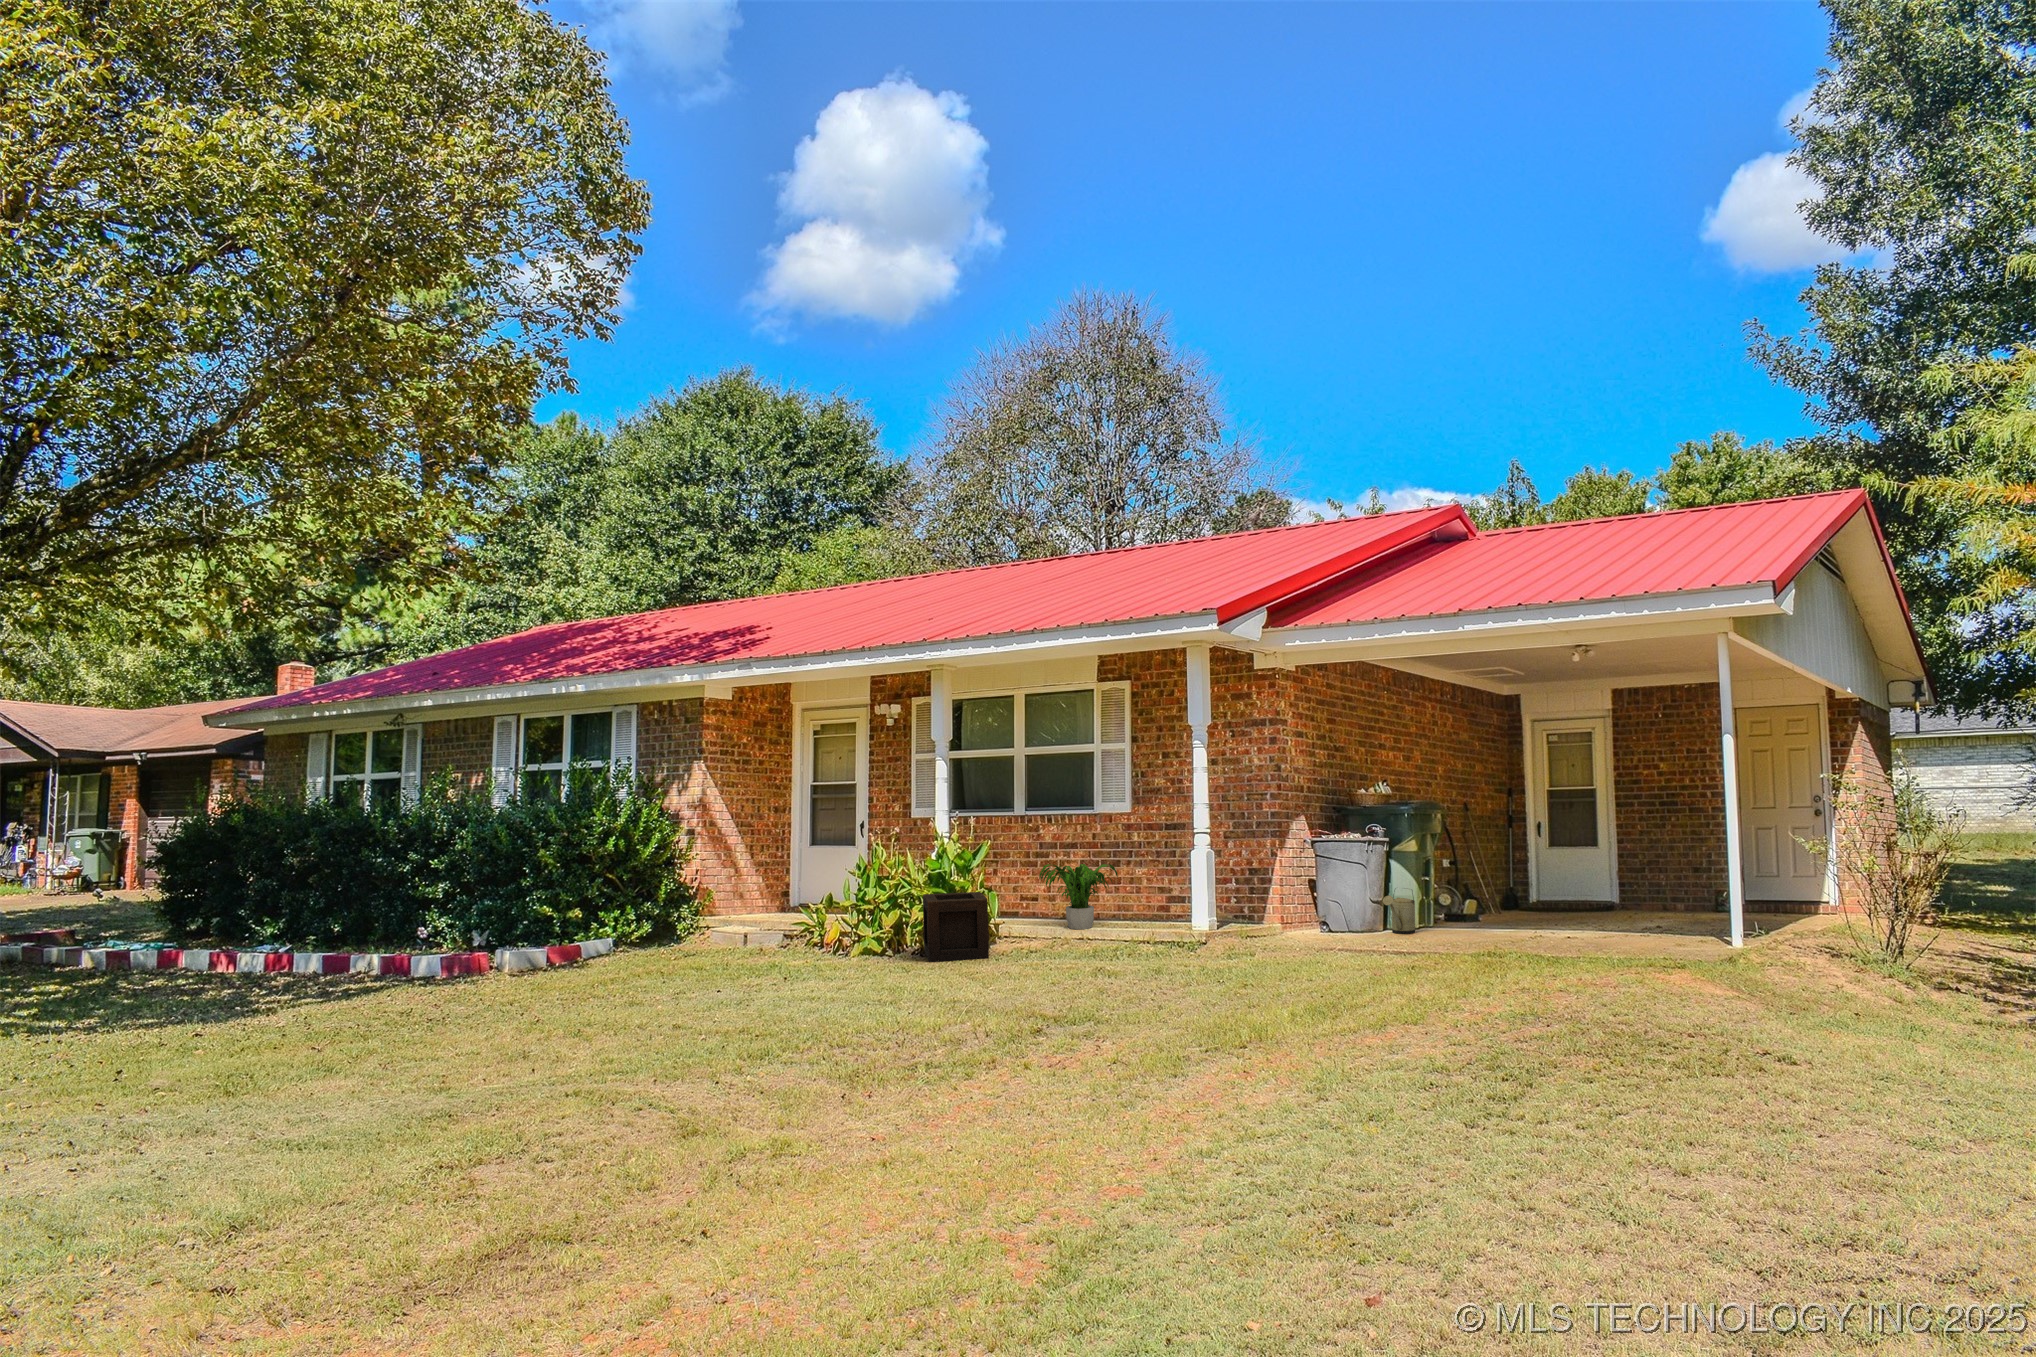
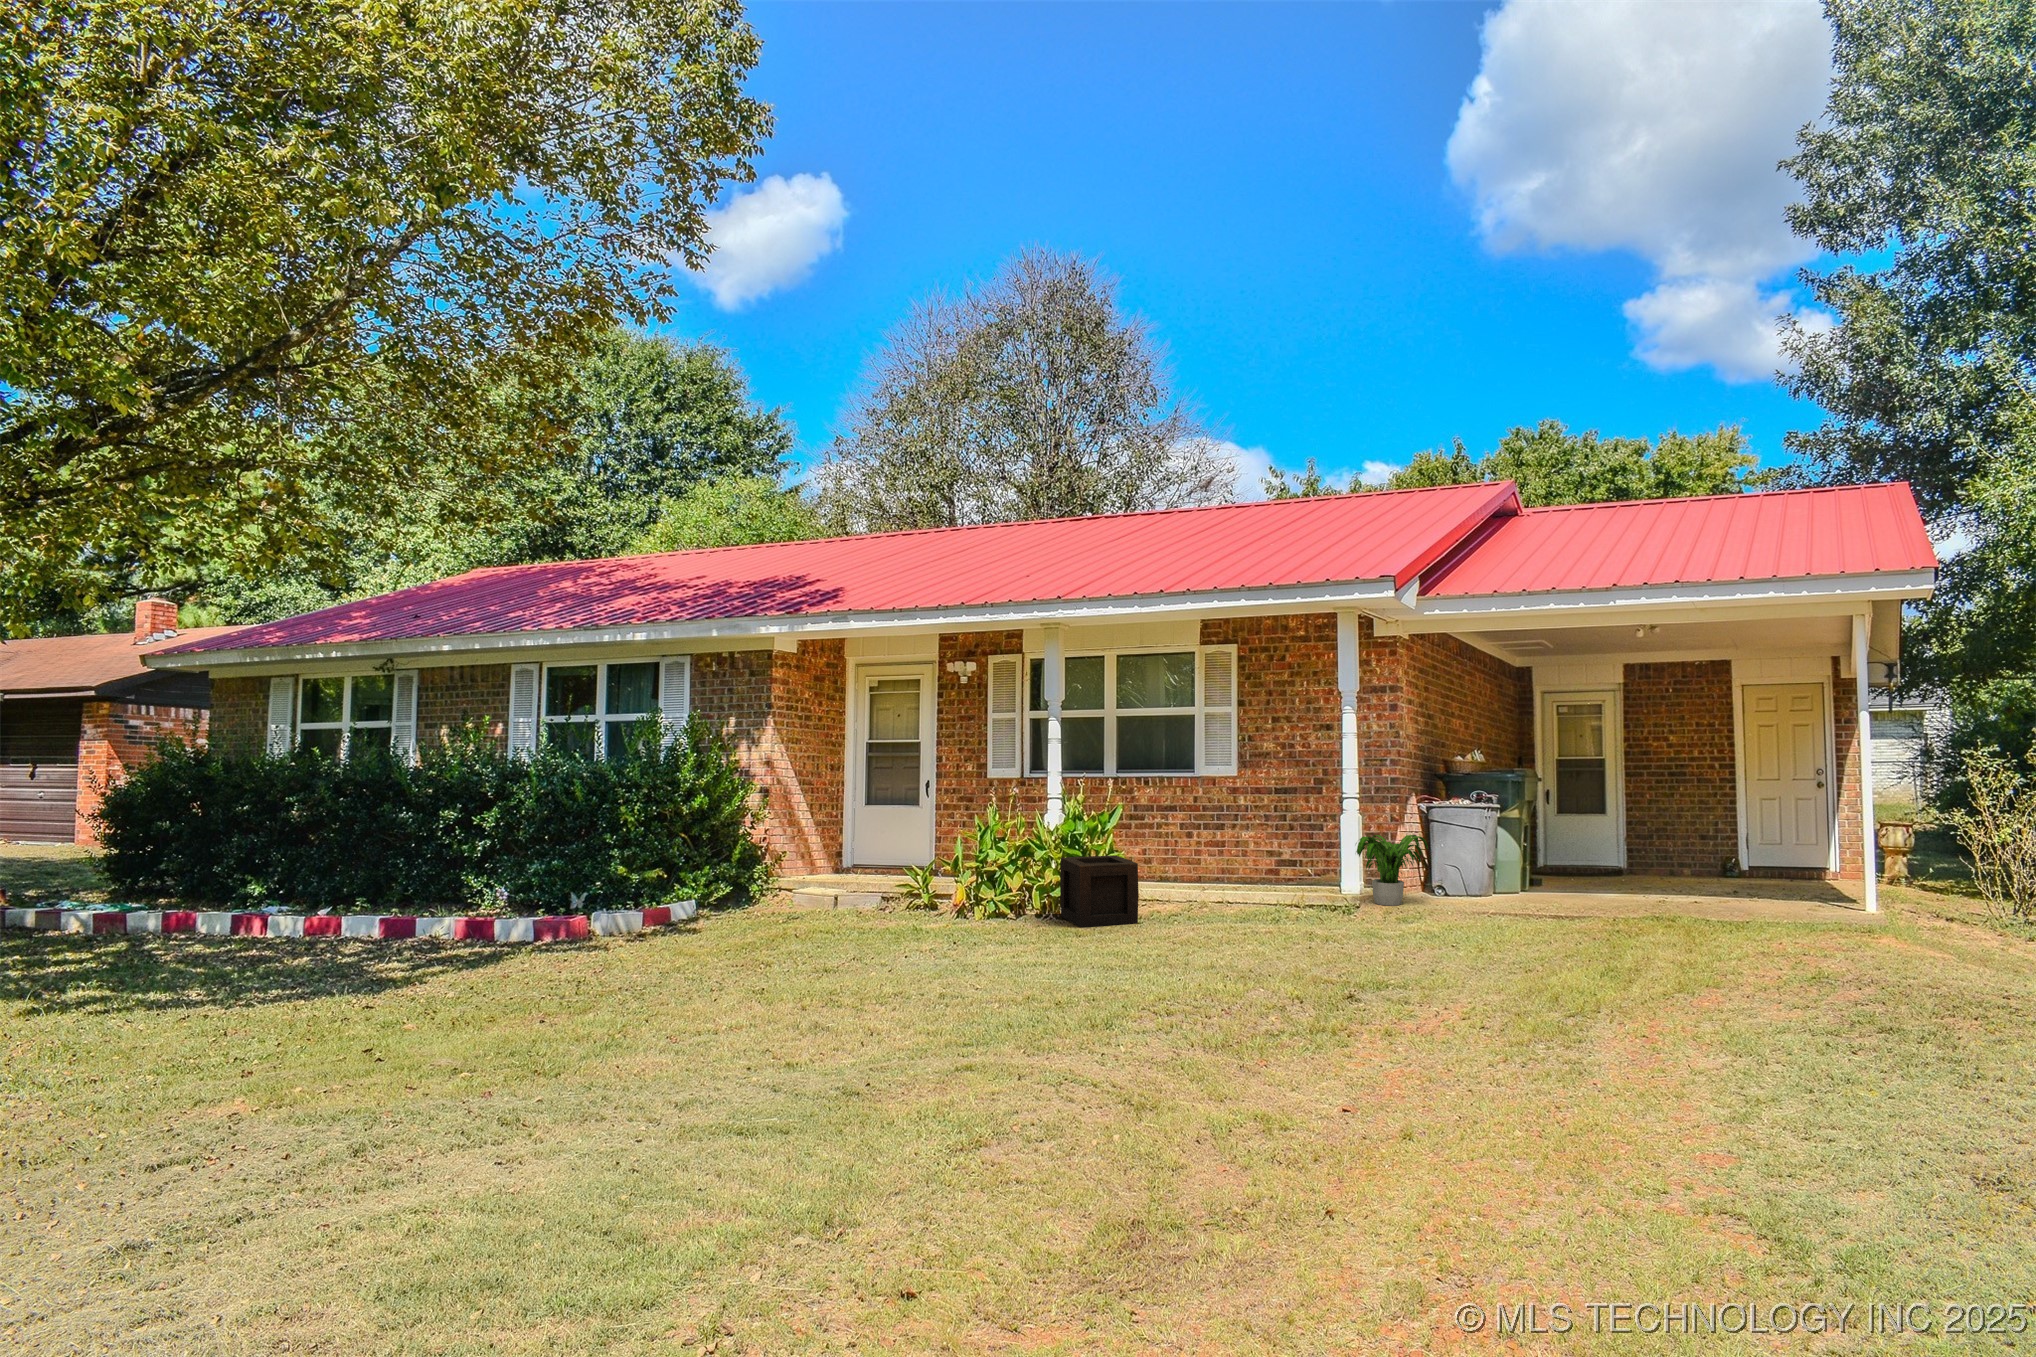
potted plant: present [1039,864,1118,929] -> present [1356,835,1428,906]
watering can: present [1383,893,1415,934] -> none [1506,854,1530,899]

